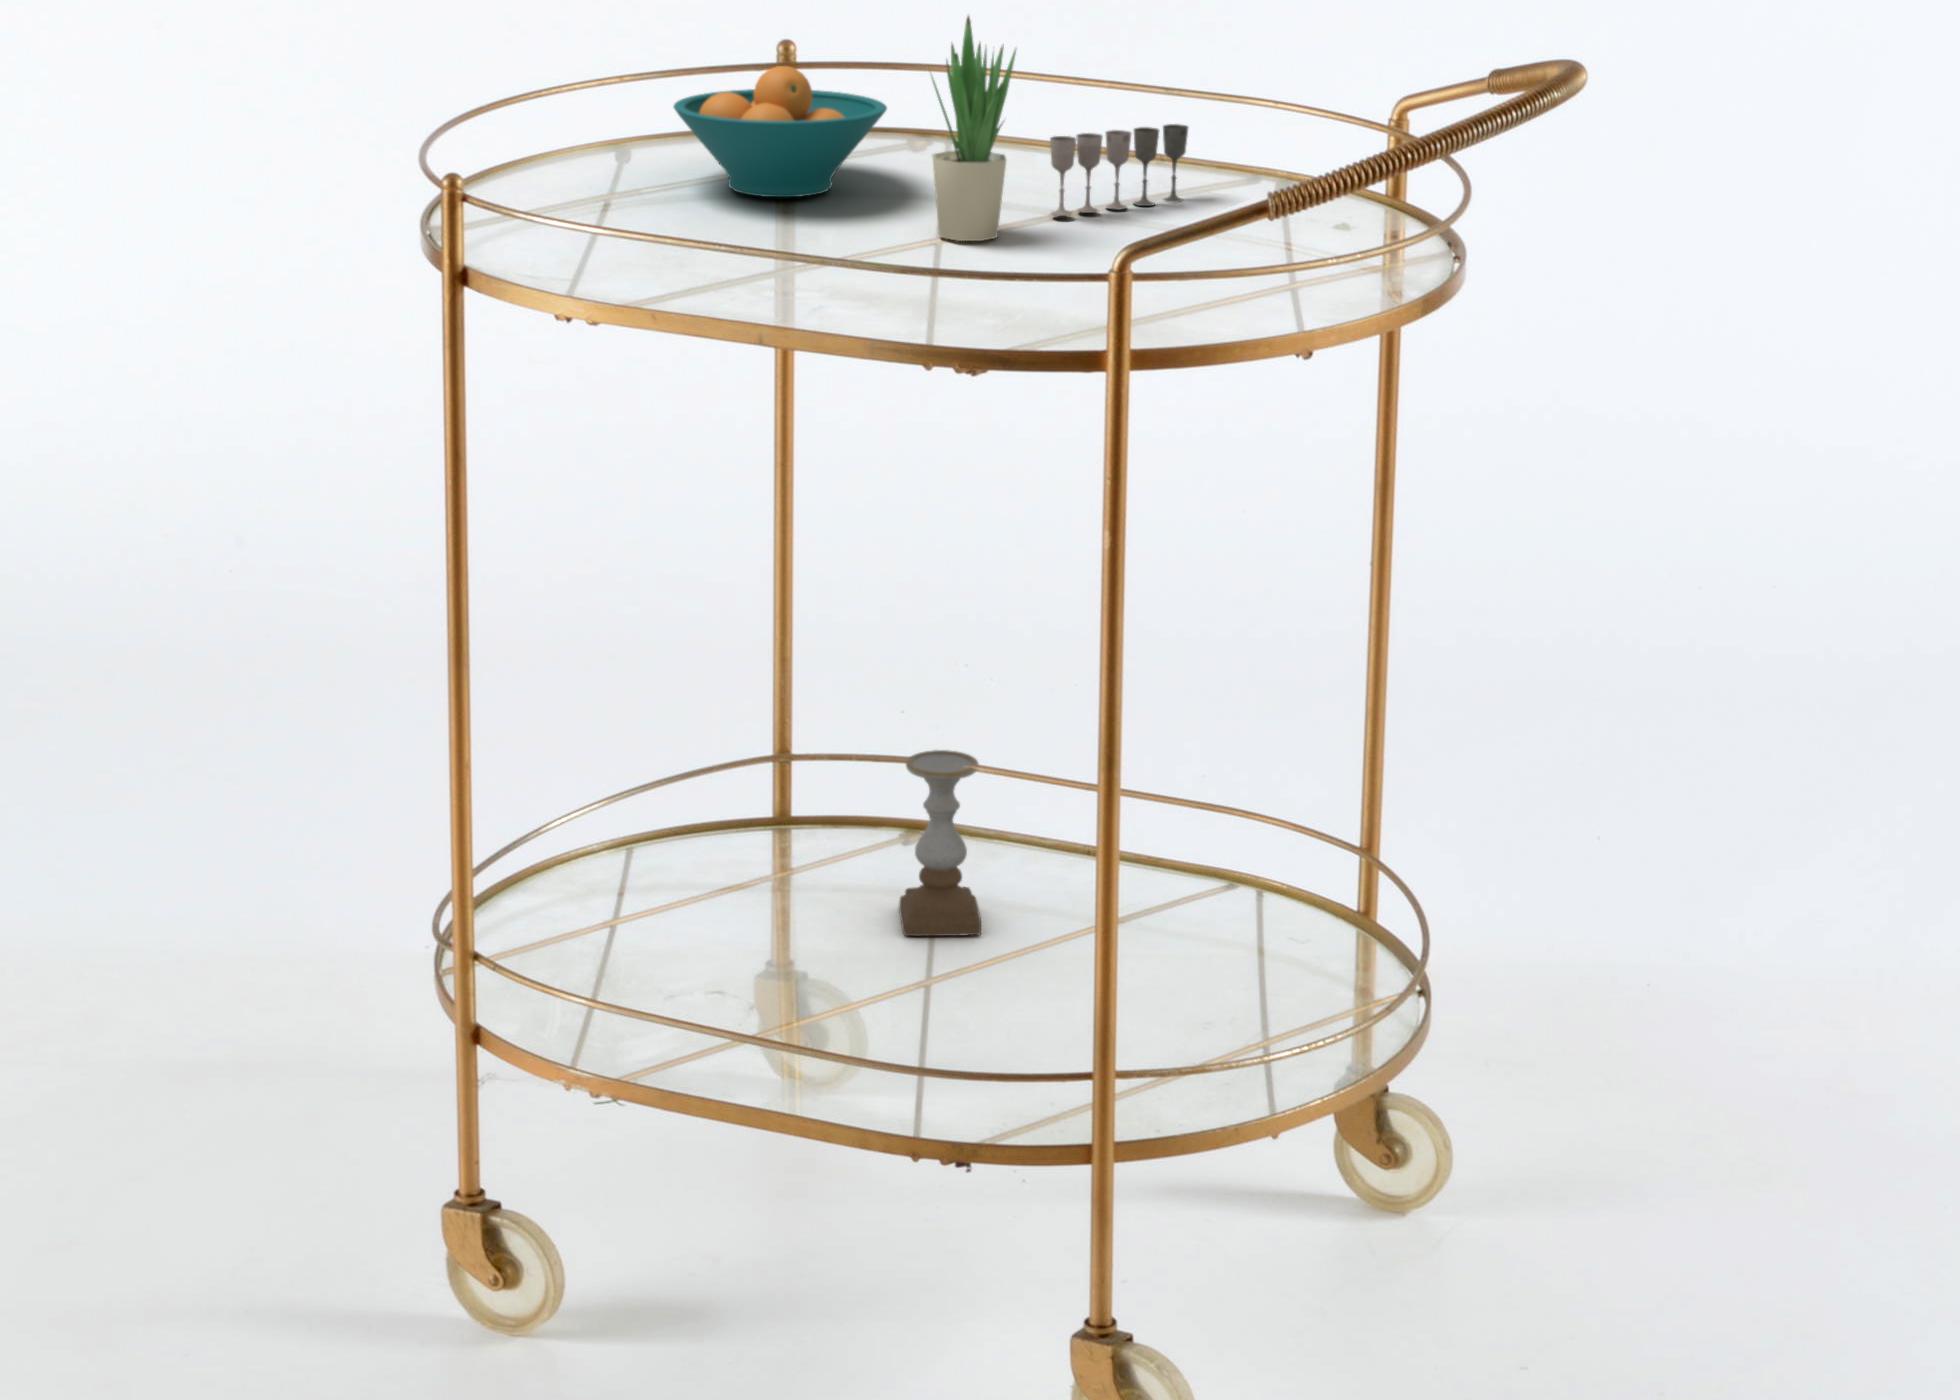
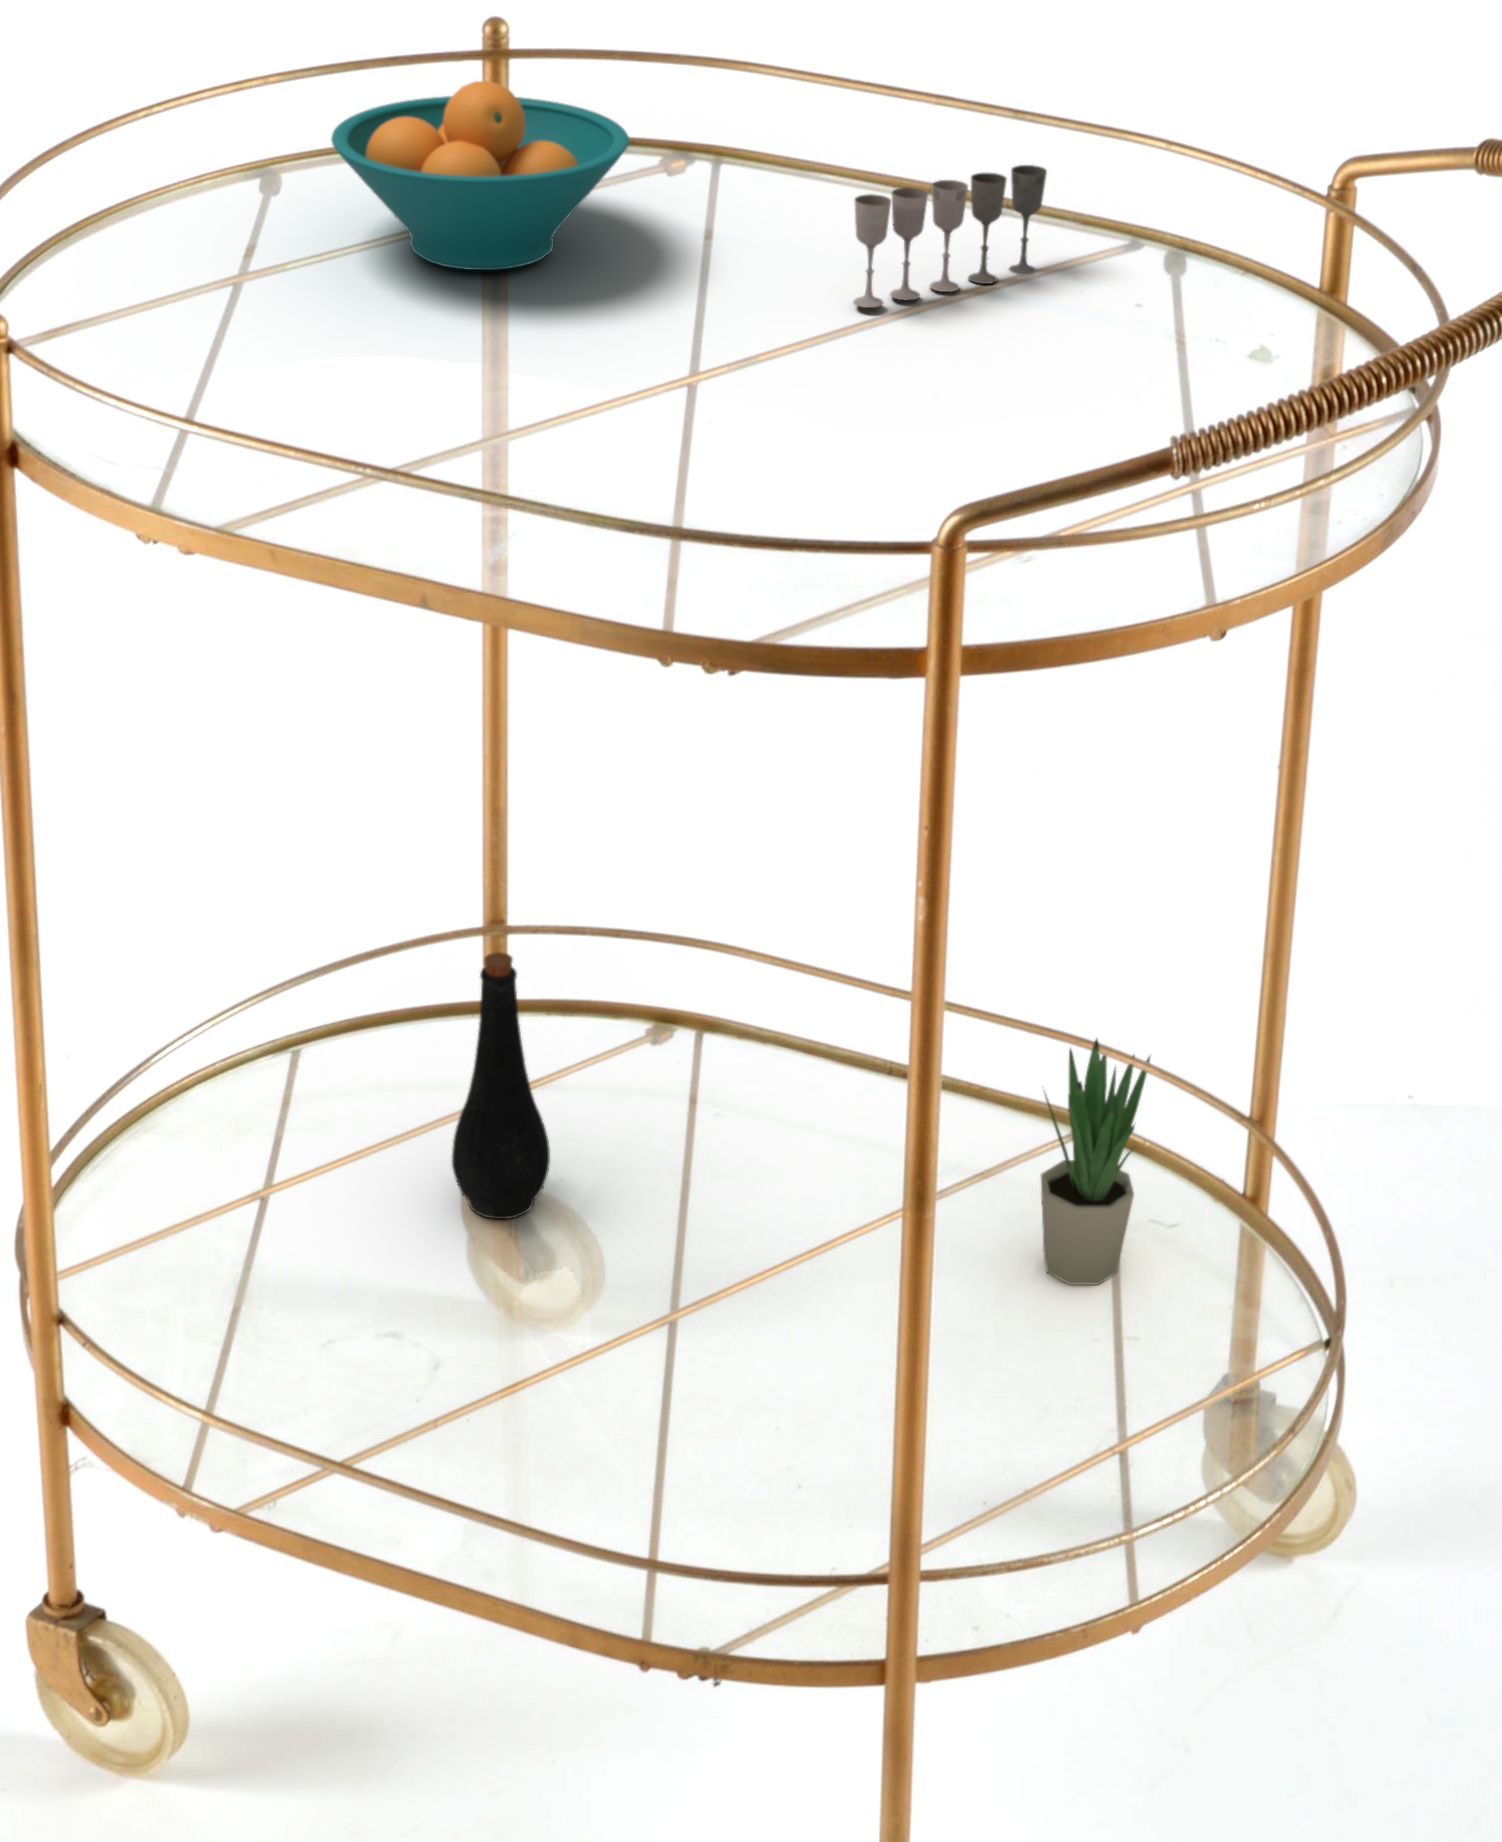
potted plant: present [932,16,1016,241] -> present [1041,1039,1150,1285]
bottle: none [750,729,826,946] -> present [452,952,550,1219]
candle holder: present [899,750,981,936] -> none [647,963,750,1201]

